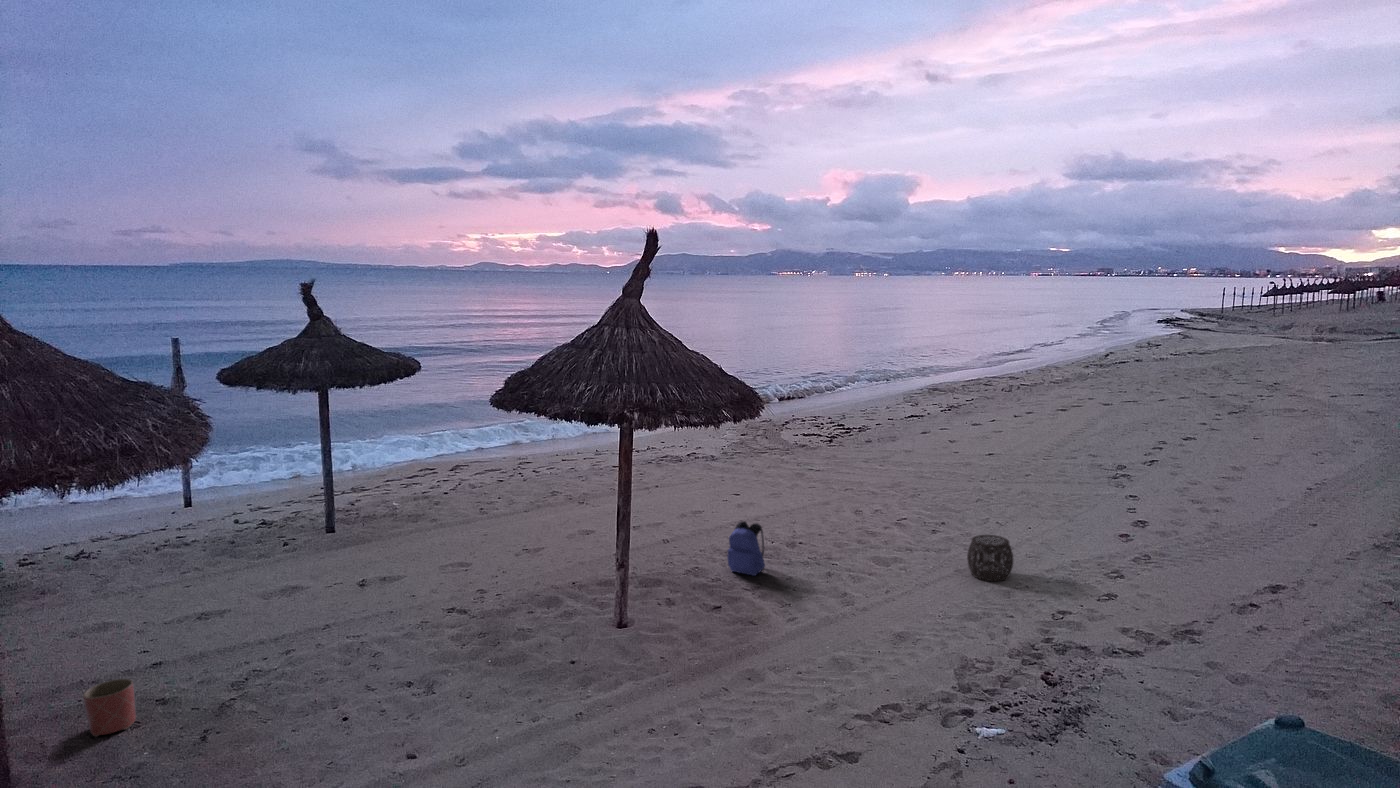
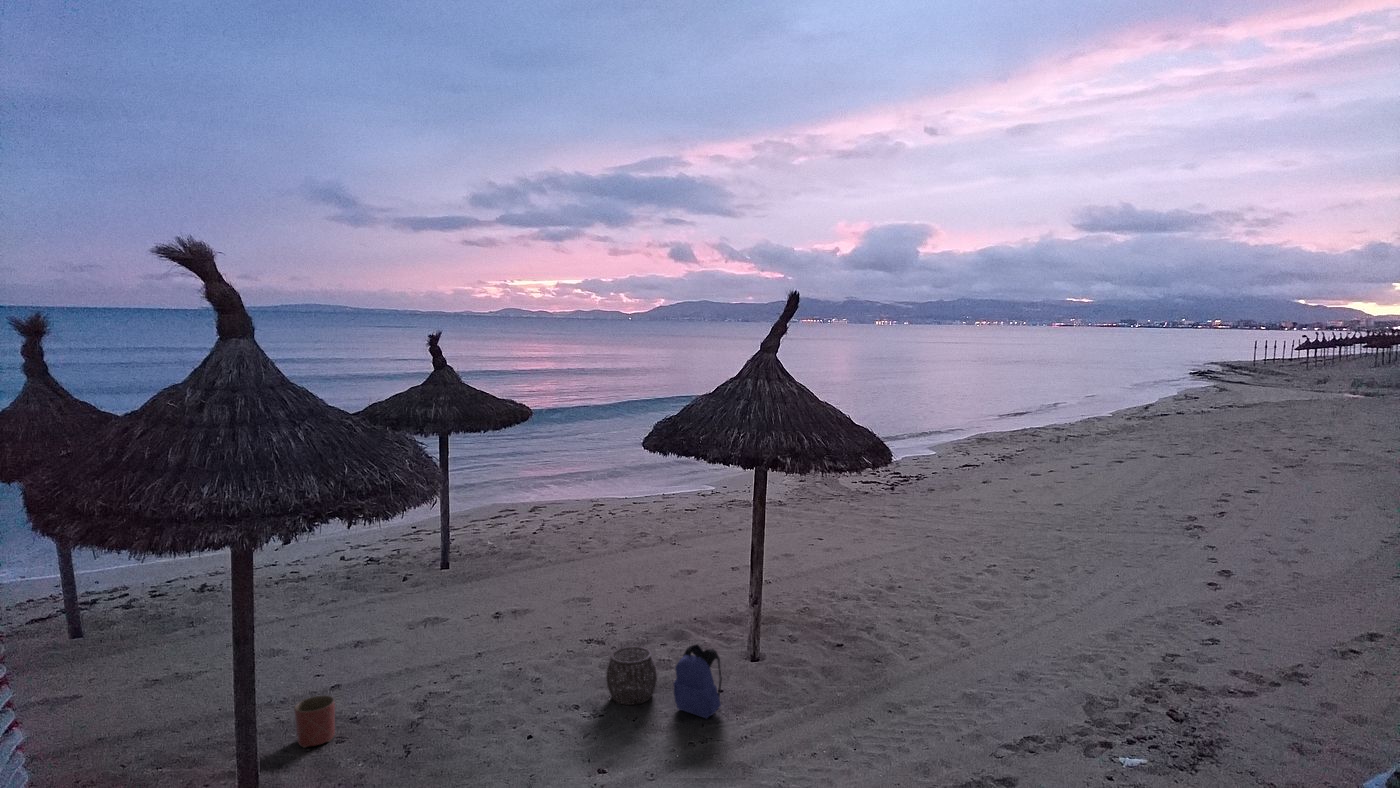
backpack: present [727,521,765,576] -> present [674,645,722,718]
woven basket: present [967,535,1013,581] -> present [606,647,657,705]

